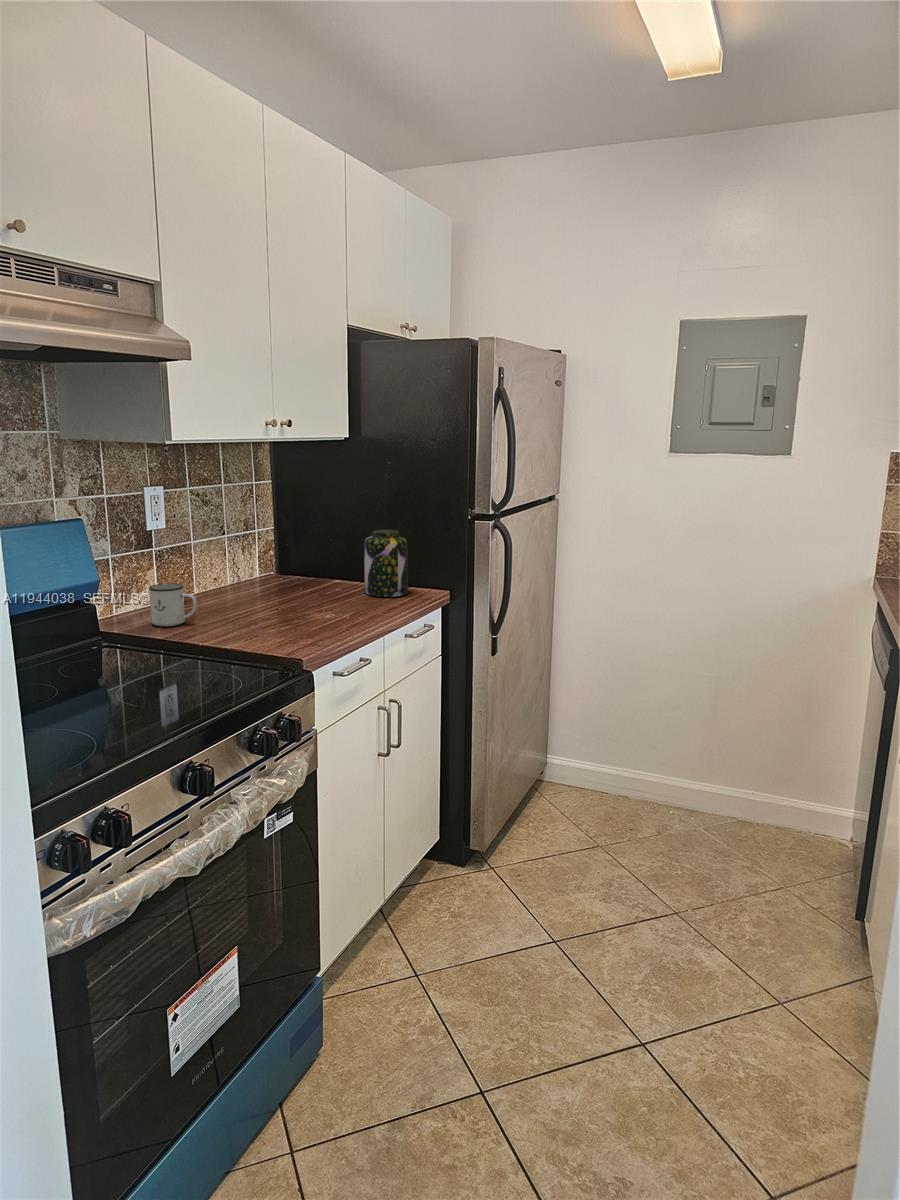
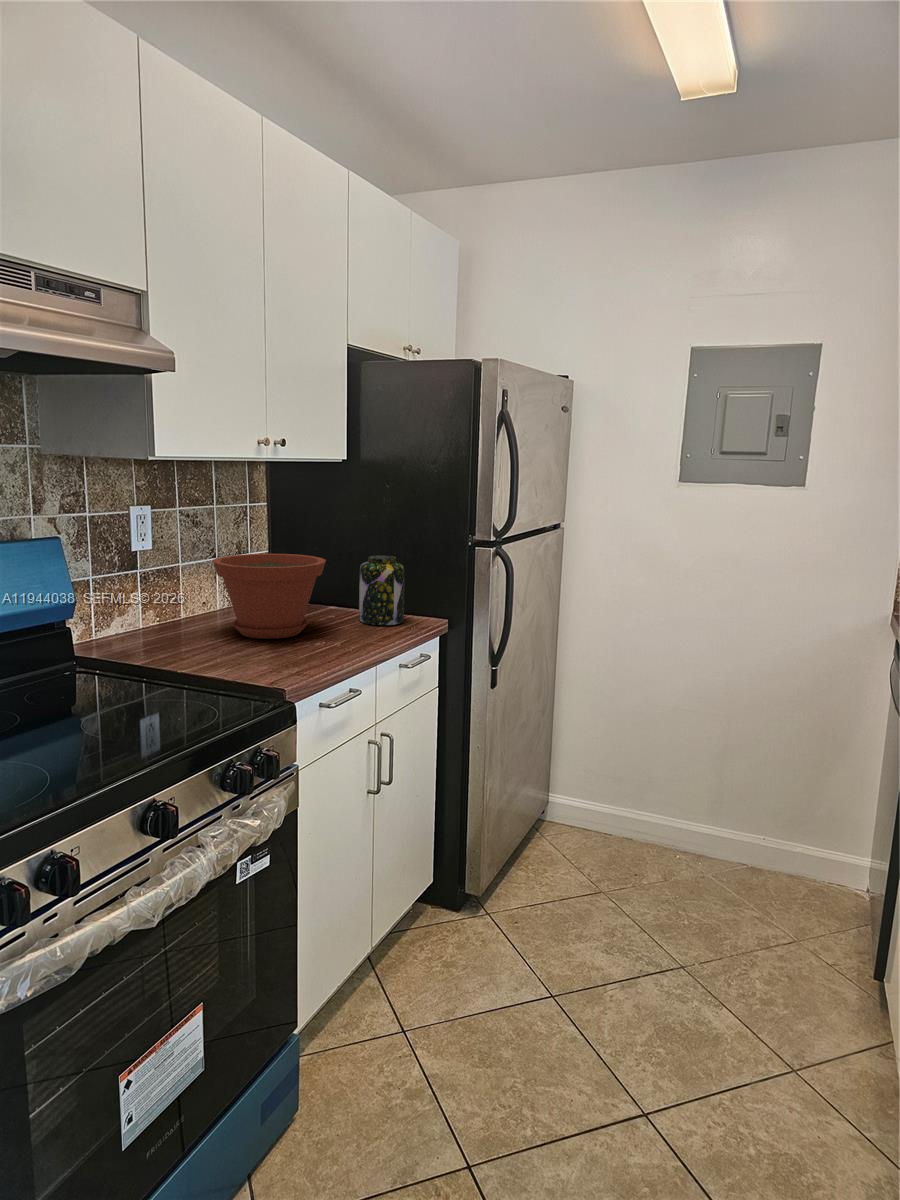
plant pot: none [224,530,333,612] -> present [212,554,326,639]
mug: present [149,583,196,626] -> none [129,607,179,652]

